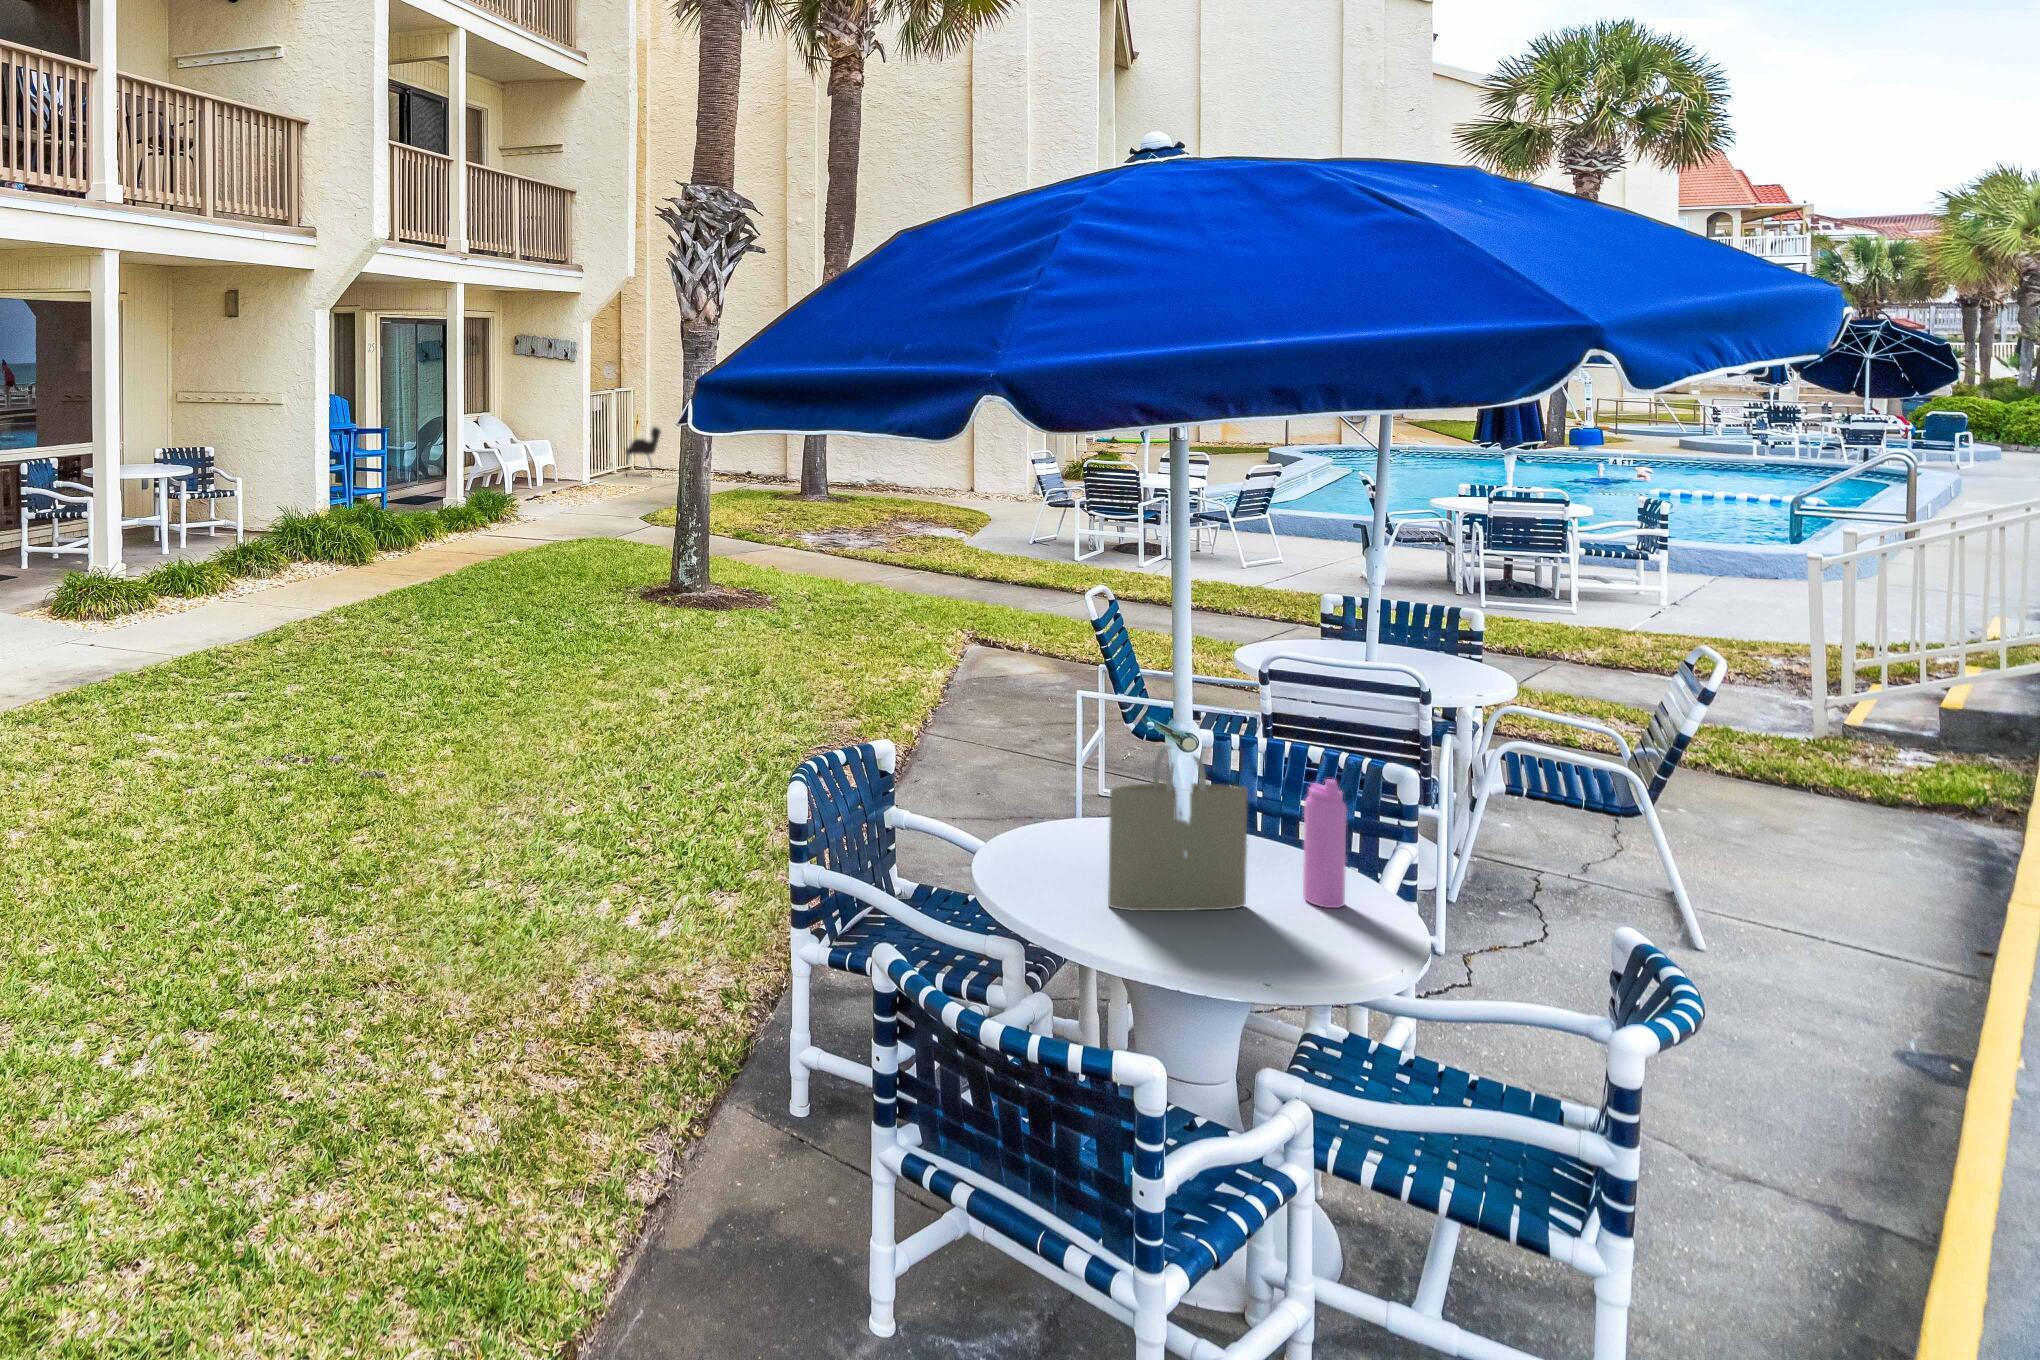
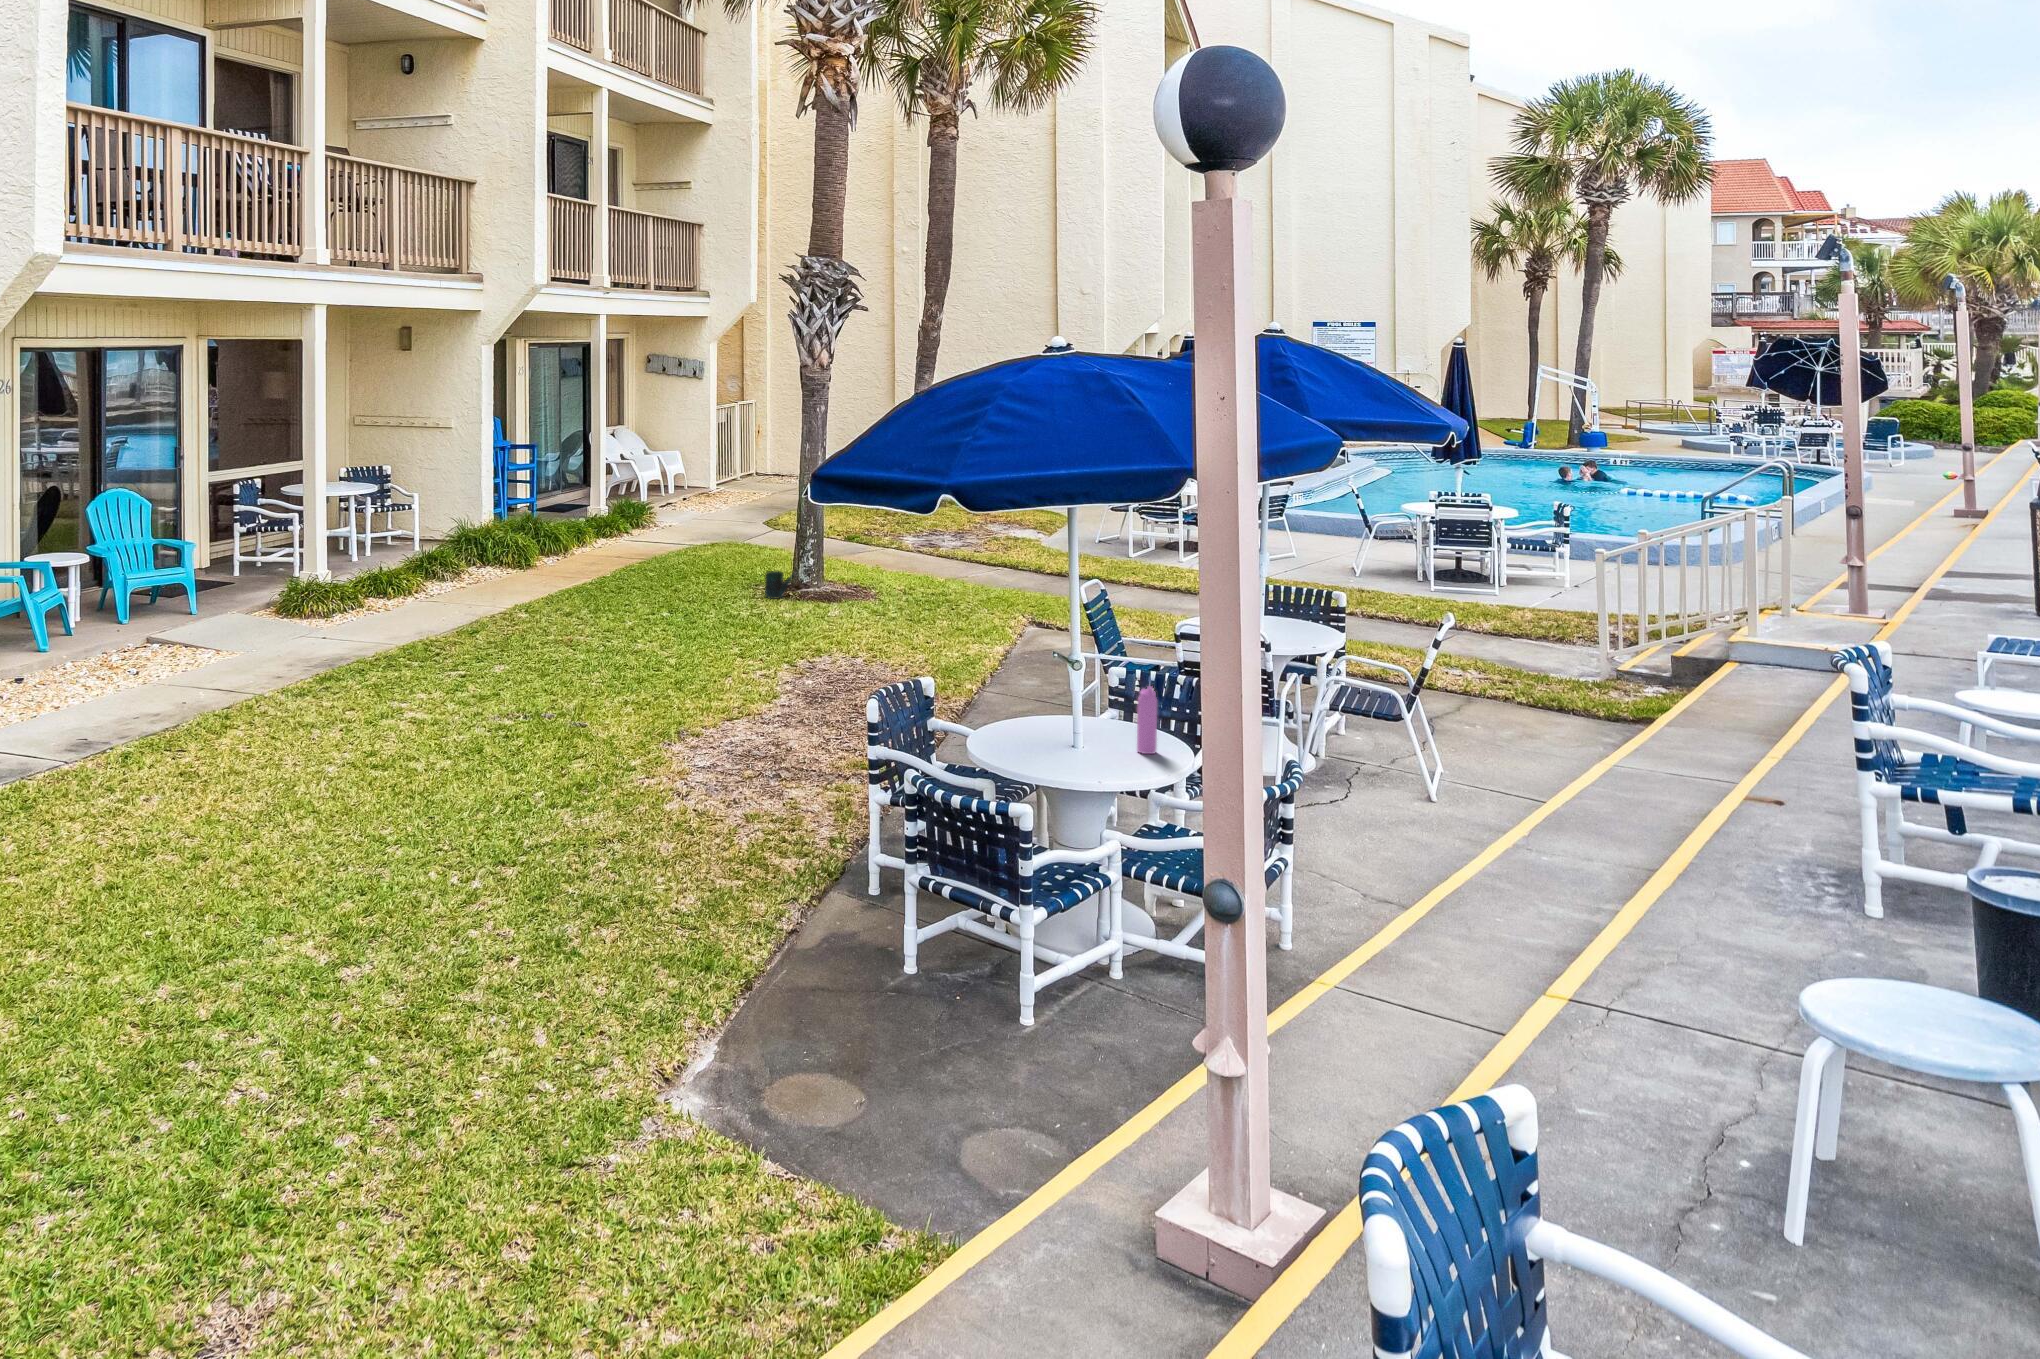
armchair: present [626,427,661,463] -> none [749,436,784,484]
watering can: none [629,564,680,603] -> present [765,570,795,599]
tote bag: present [1108,745,1248,911] -> none [1032,670,1106,758]

